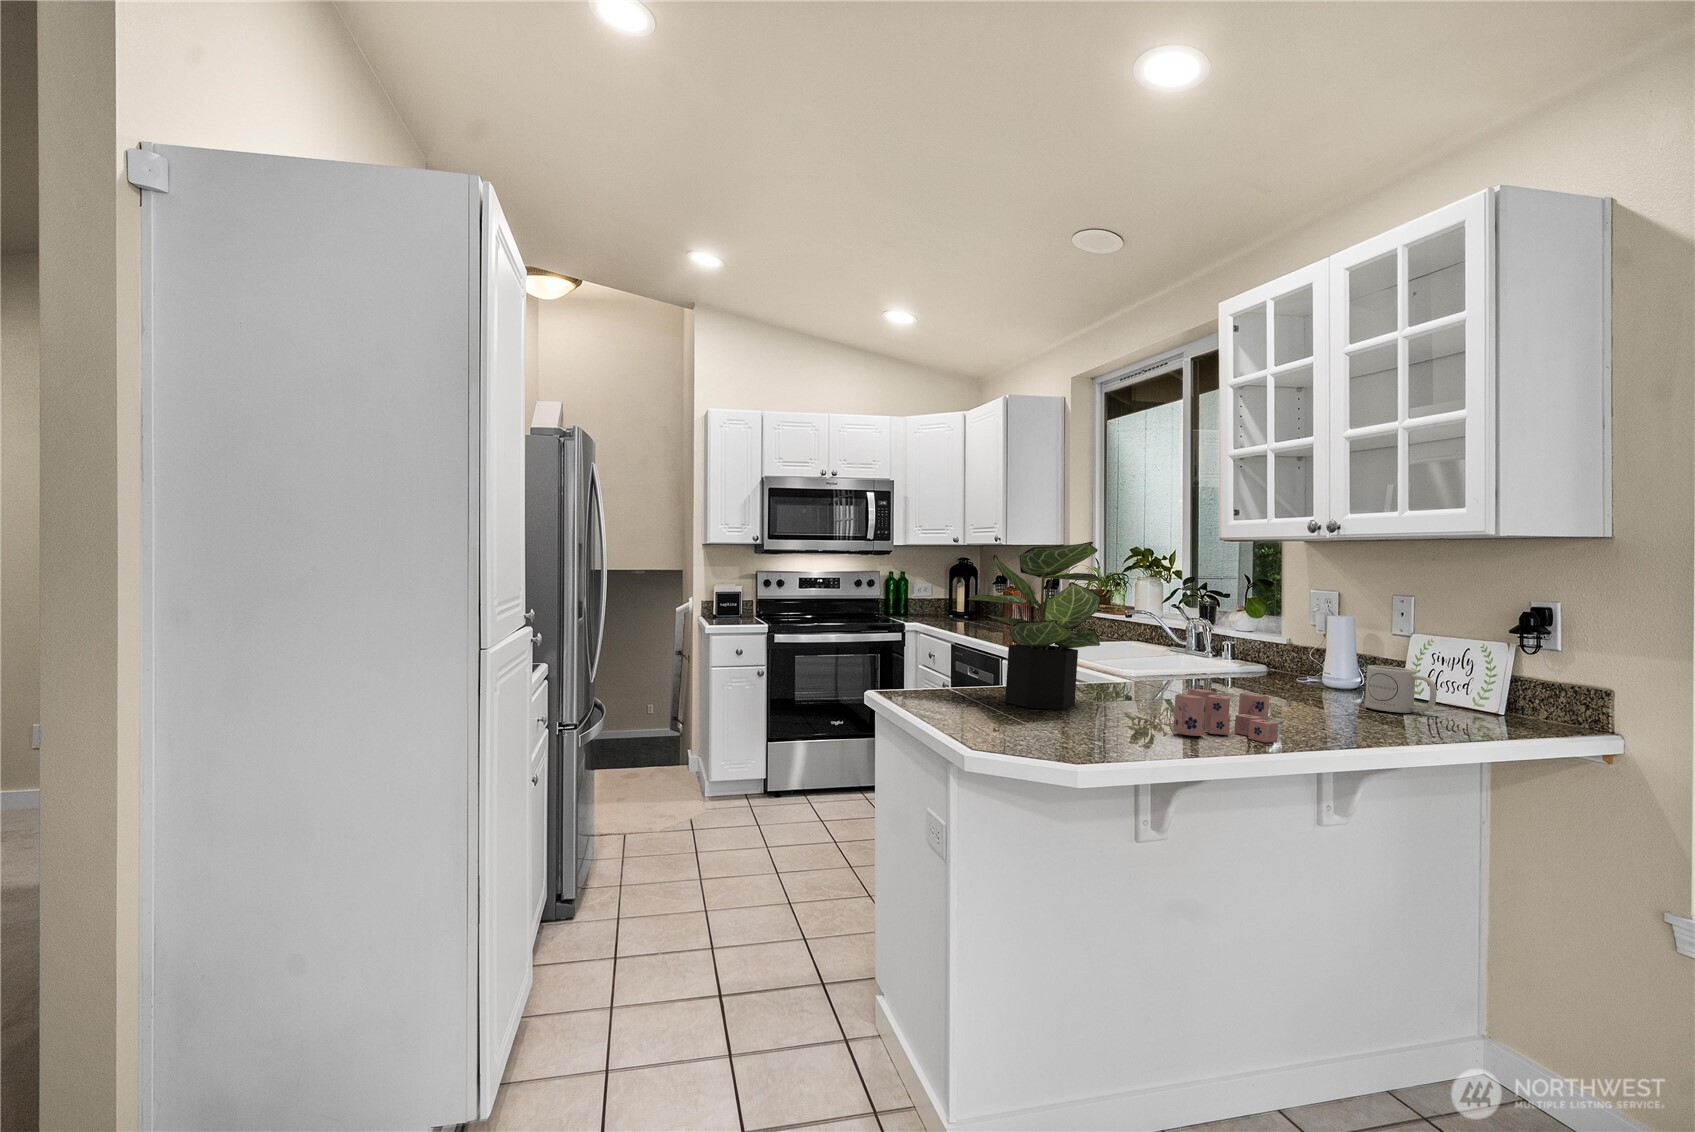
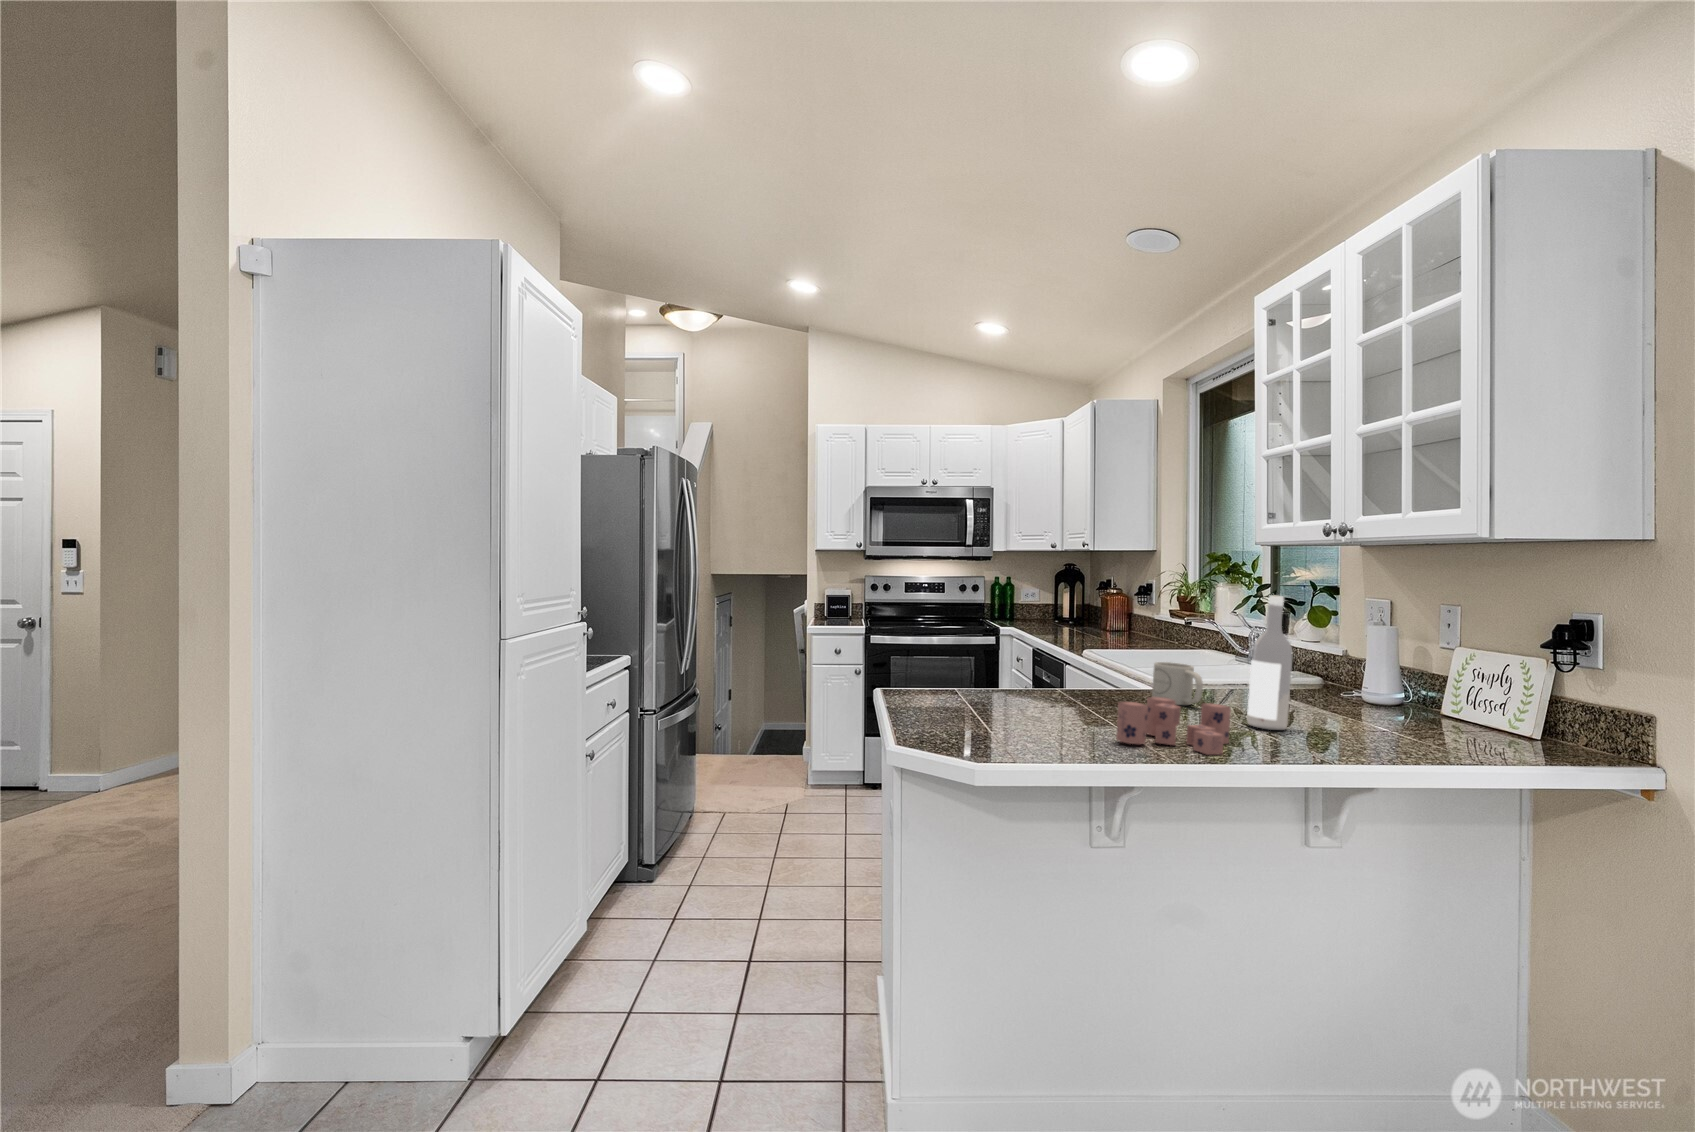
potted plant: present [968,542,1104,710] -> none [957,548,1090,714]
wine bottle: none [1258,589,1301,716] -> present [1247,595,1292,730]
mug: present [1365,666,1437,713] -> present [1152,662,1203,705]

